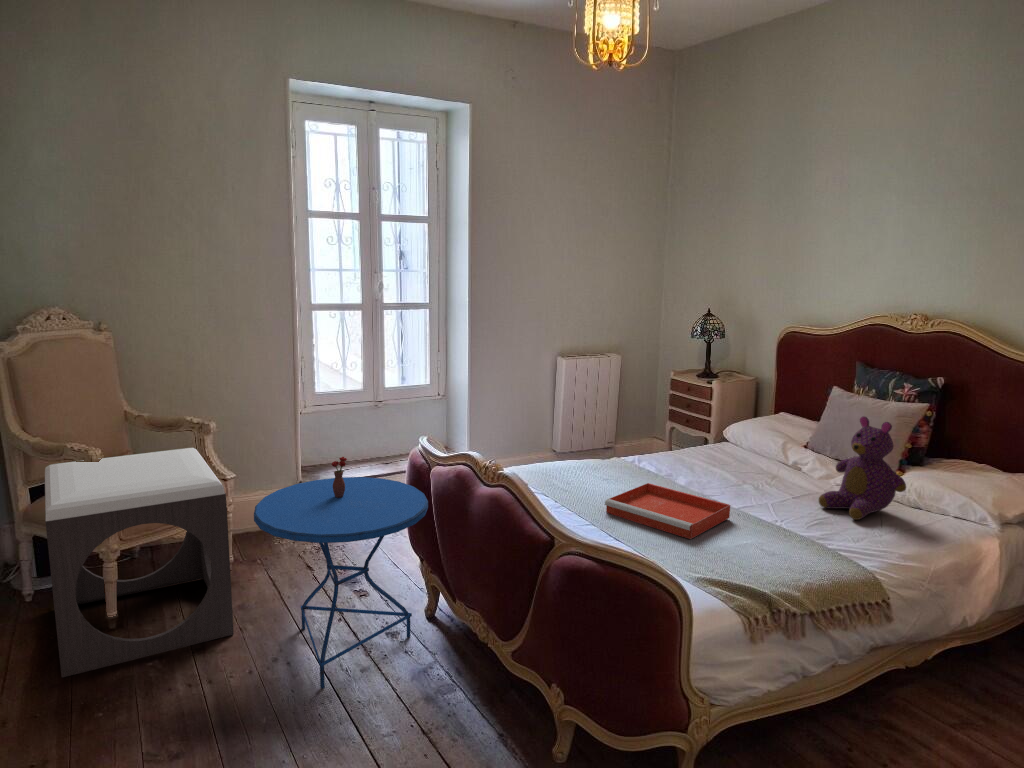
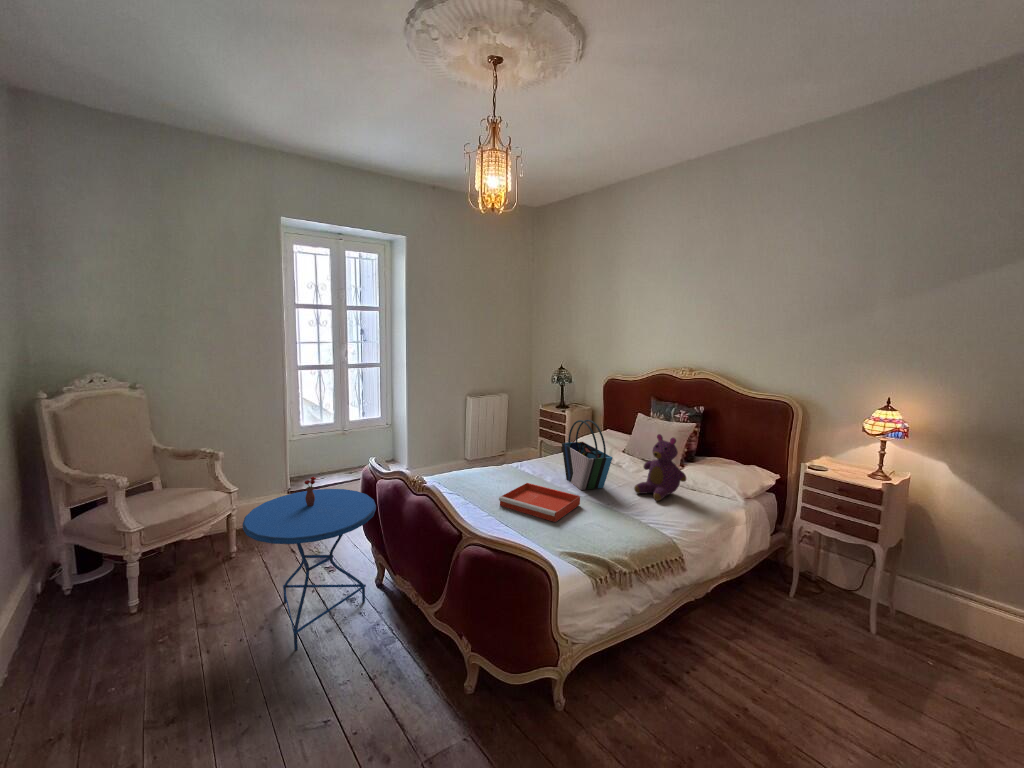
tote bag: none [704,391,785,499] -> present [562,420,612,490]
footstool: present [45,448,234,678] -> none [67,472,230,663]

